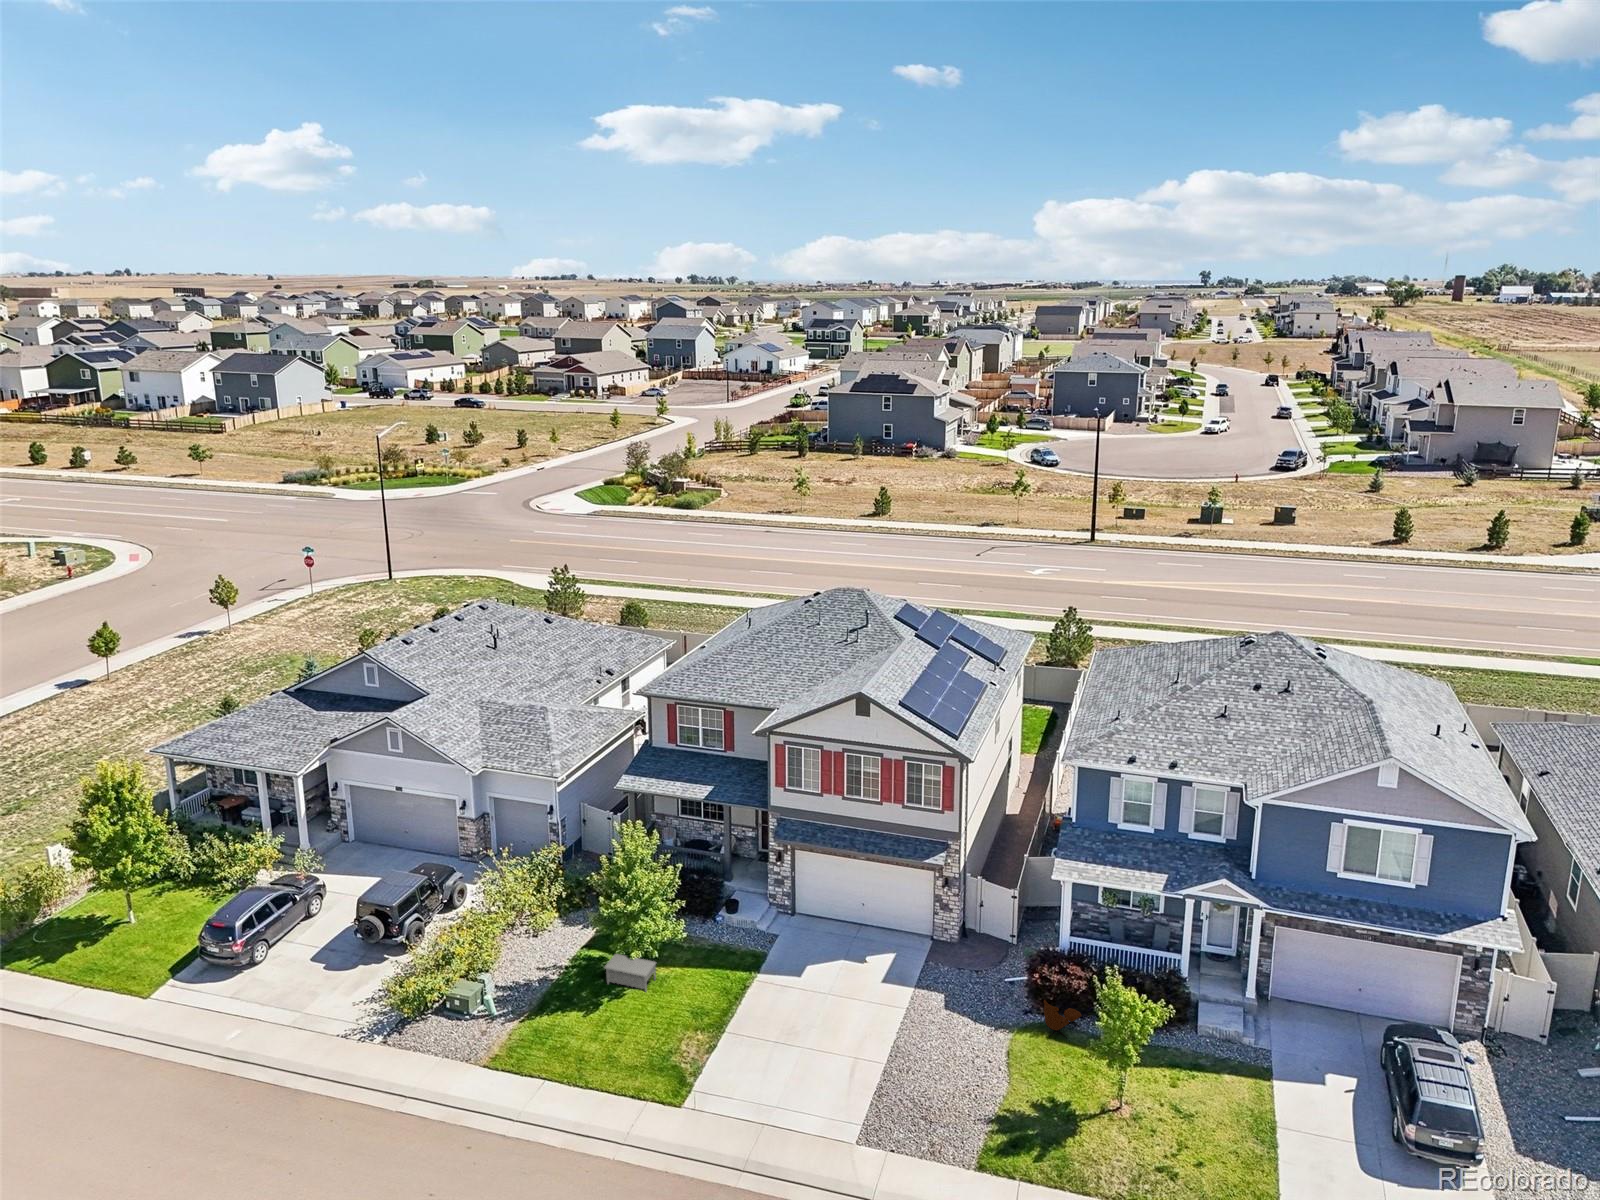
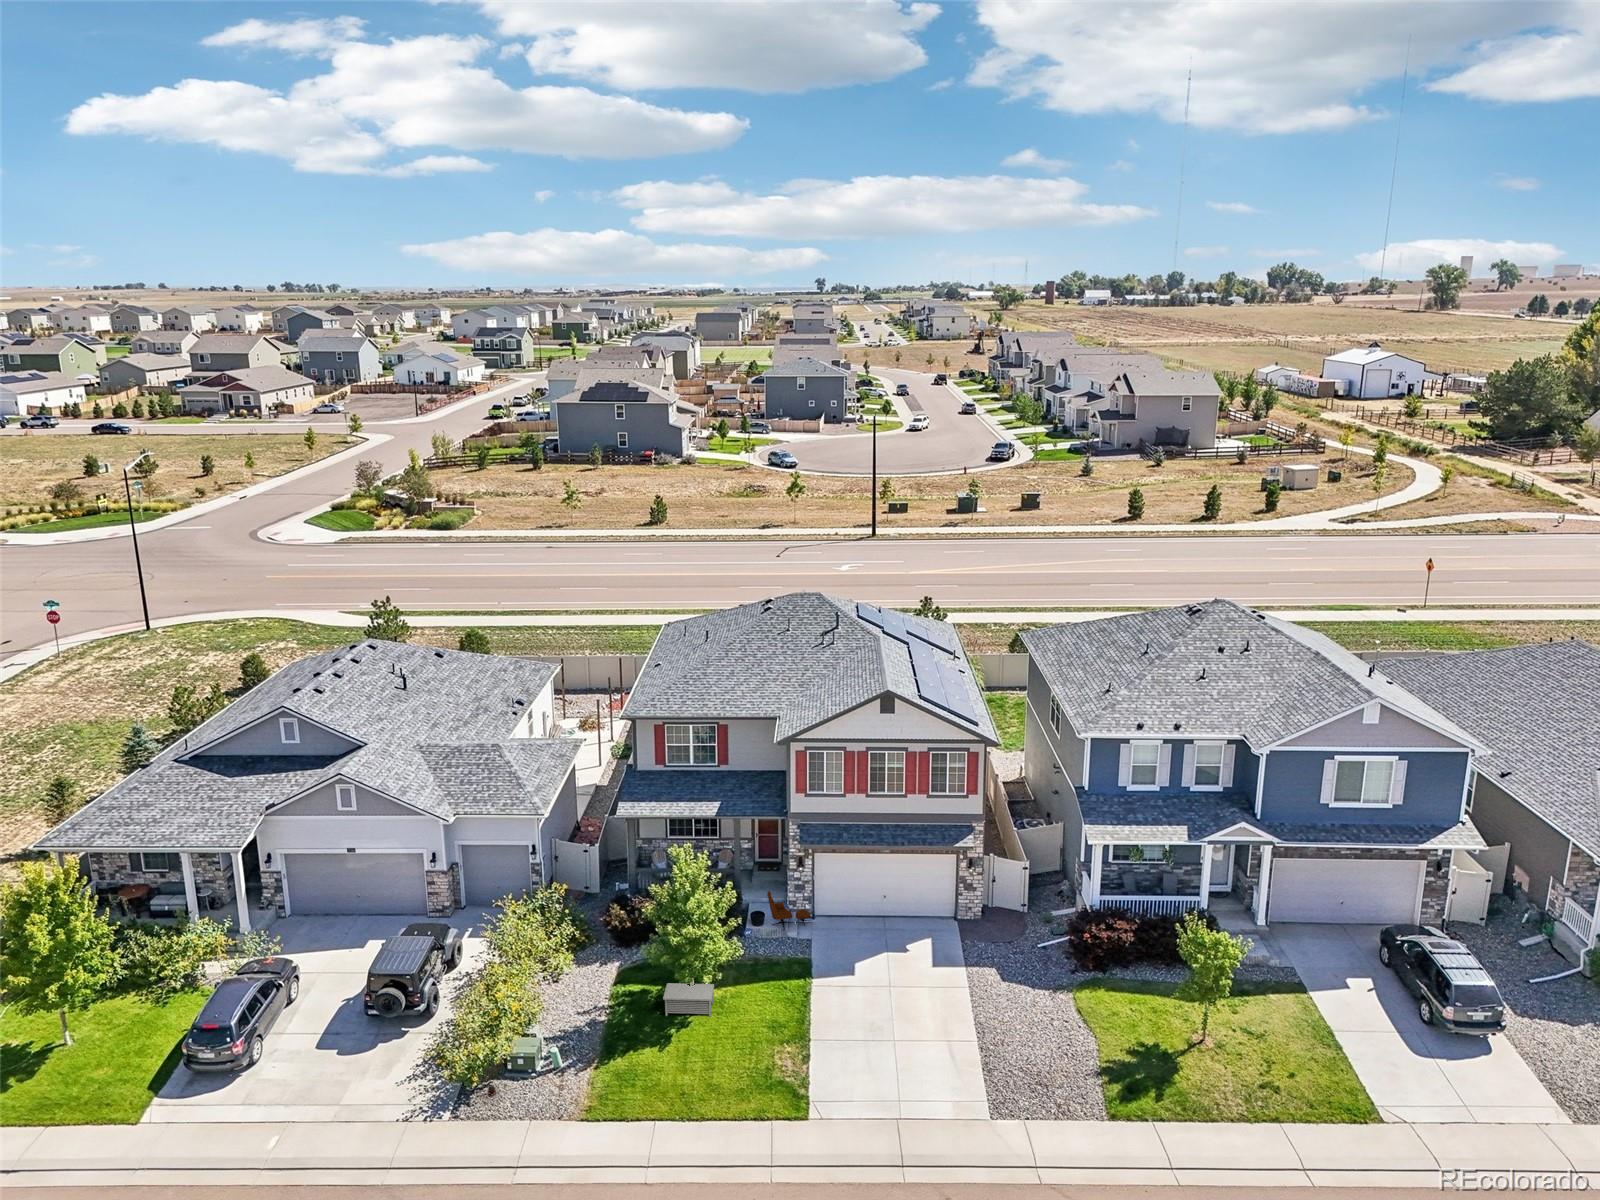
potted tree: none [408,993,438,1029] -> present [477,1058,504,1095]
lounge chair: present [1044,1000,1081,1039] -> present [767,891,811,929]

